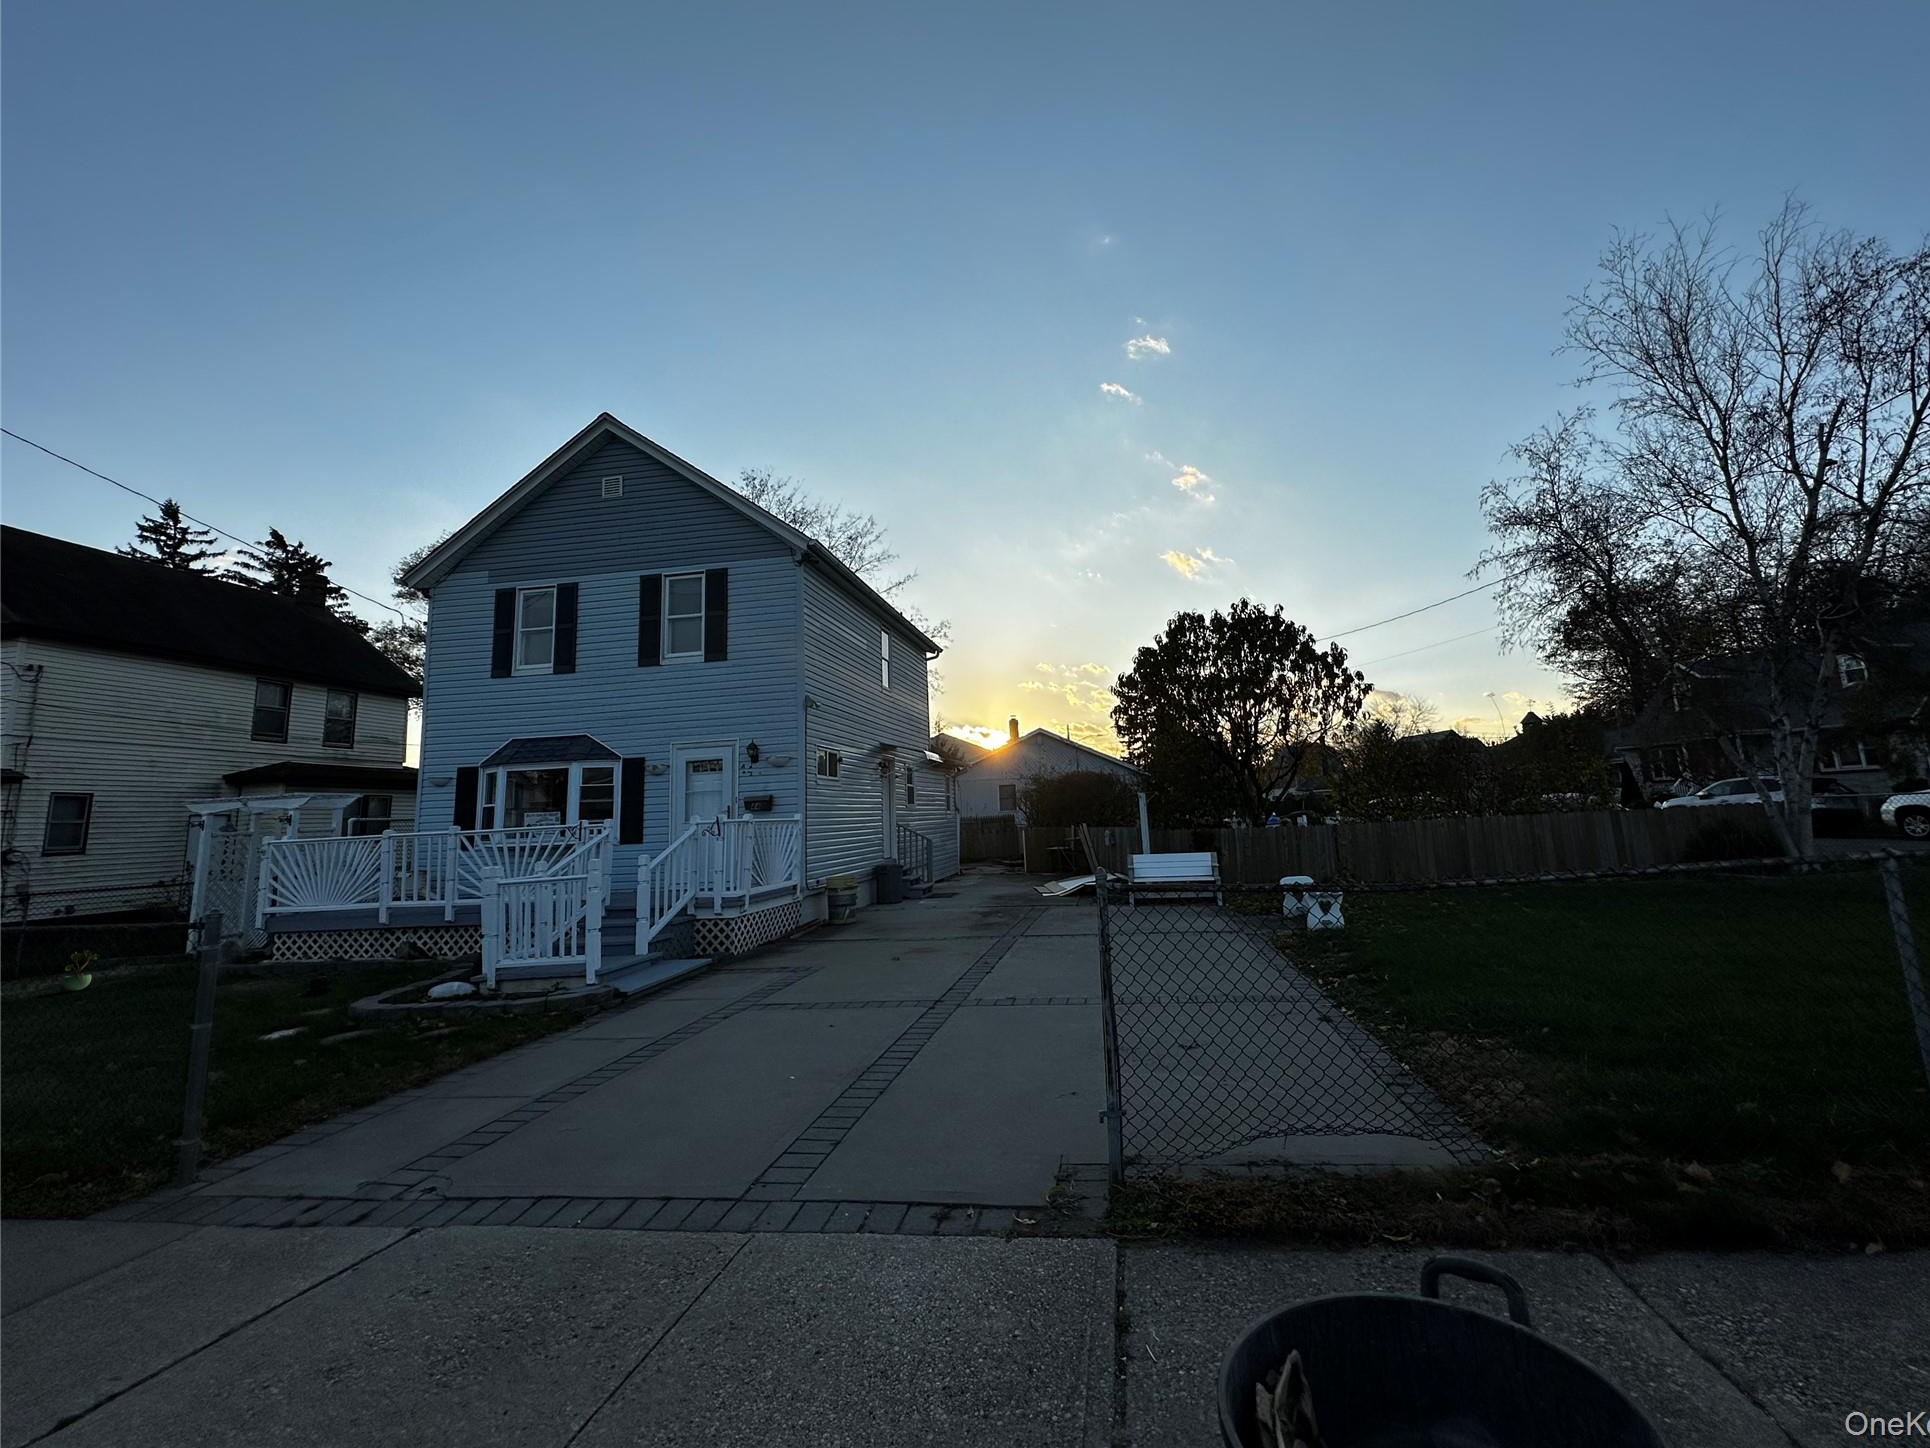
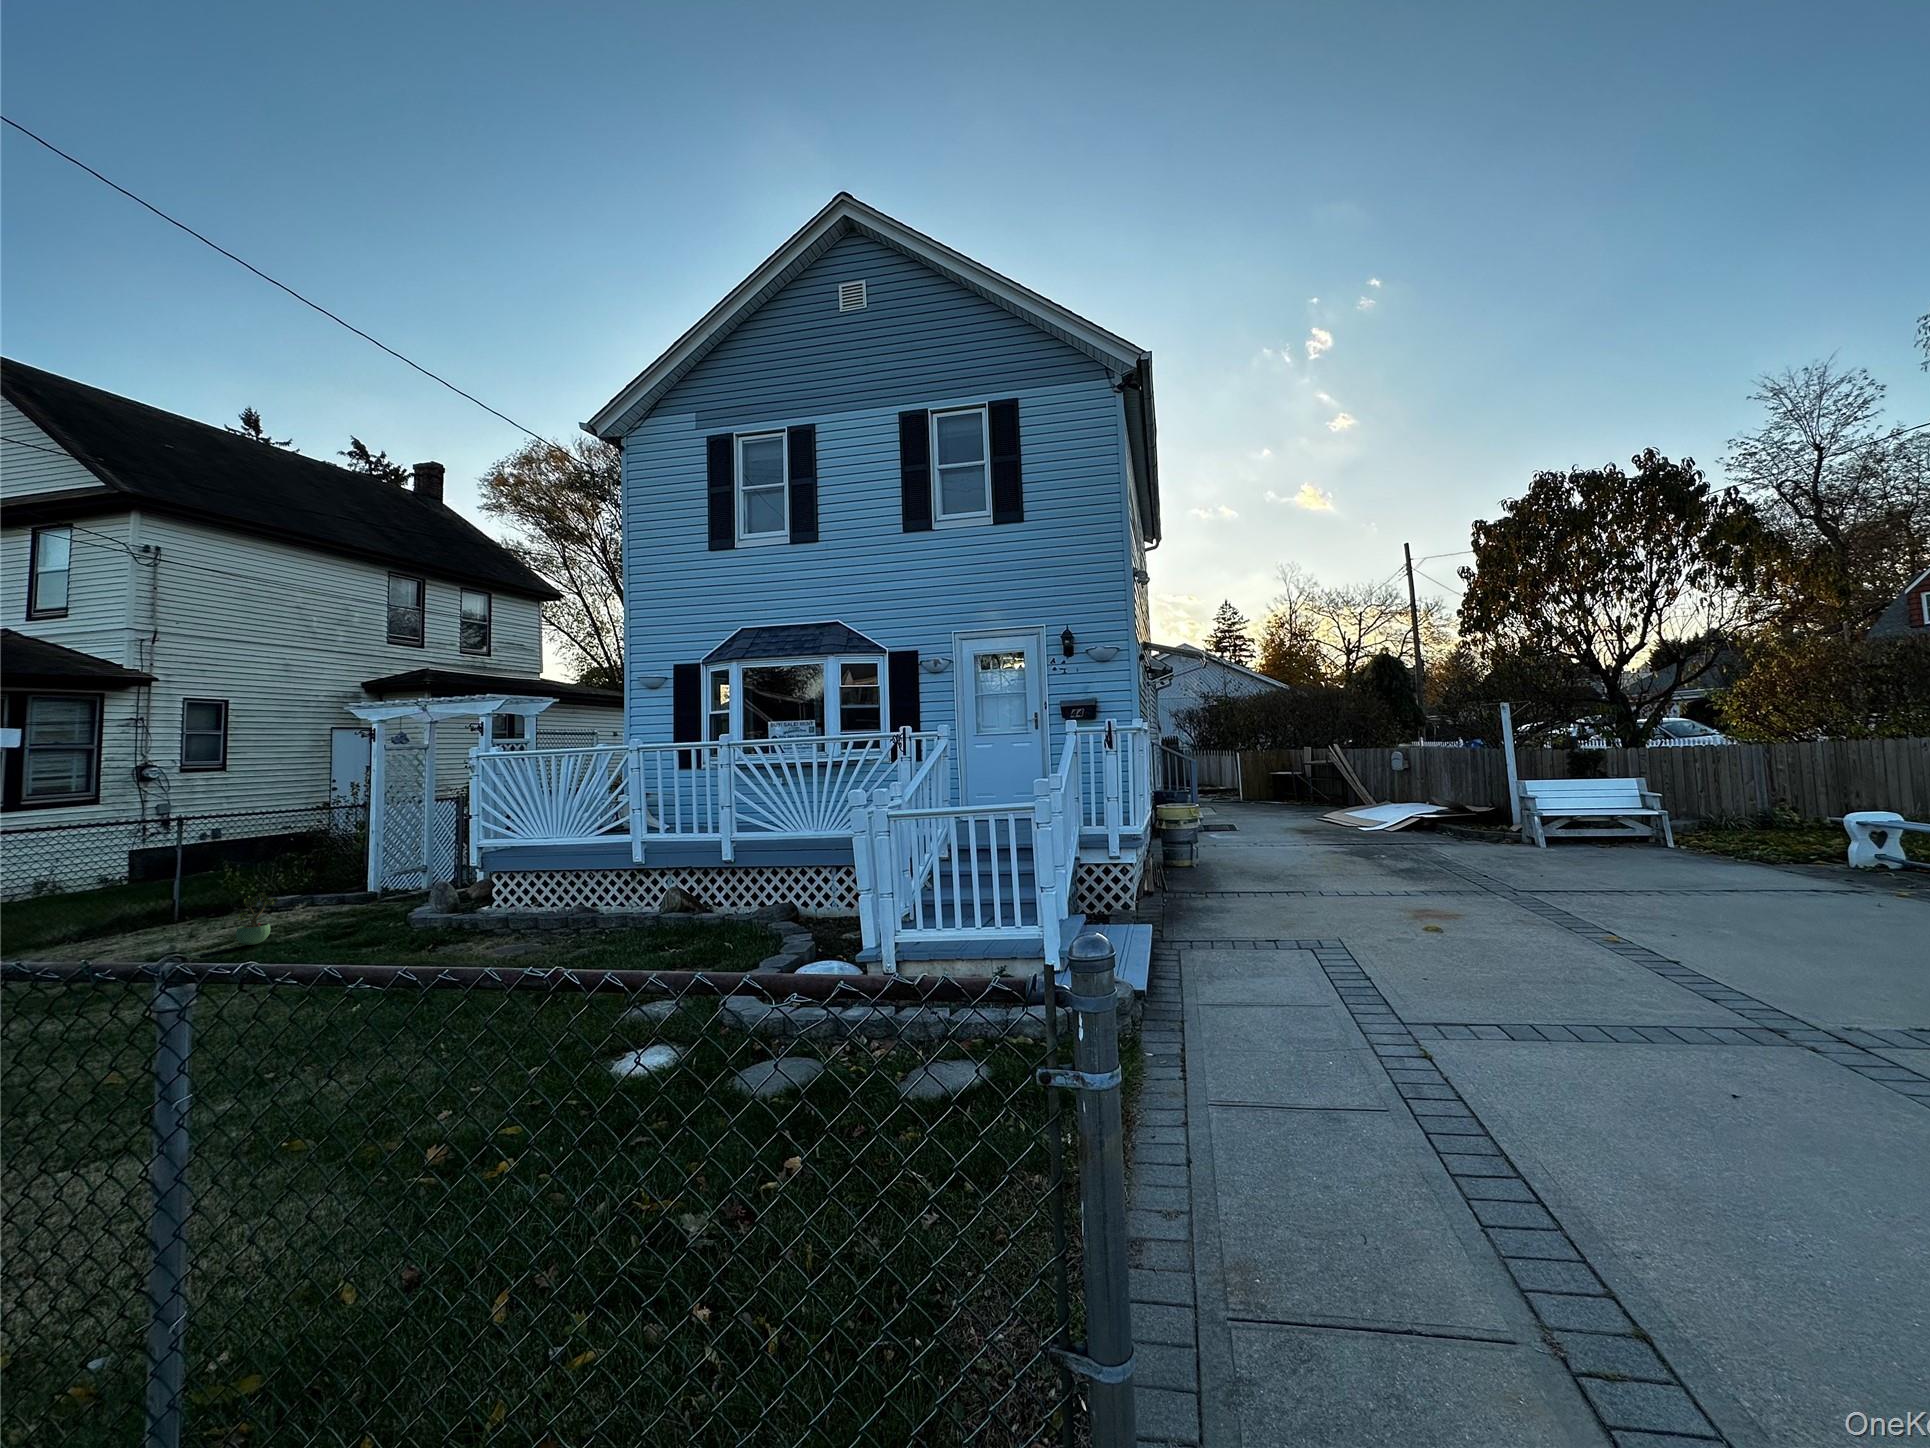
watering can: present [307,970,339,991] -> none [567,930,611,958]

